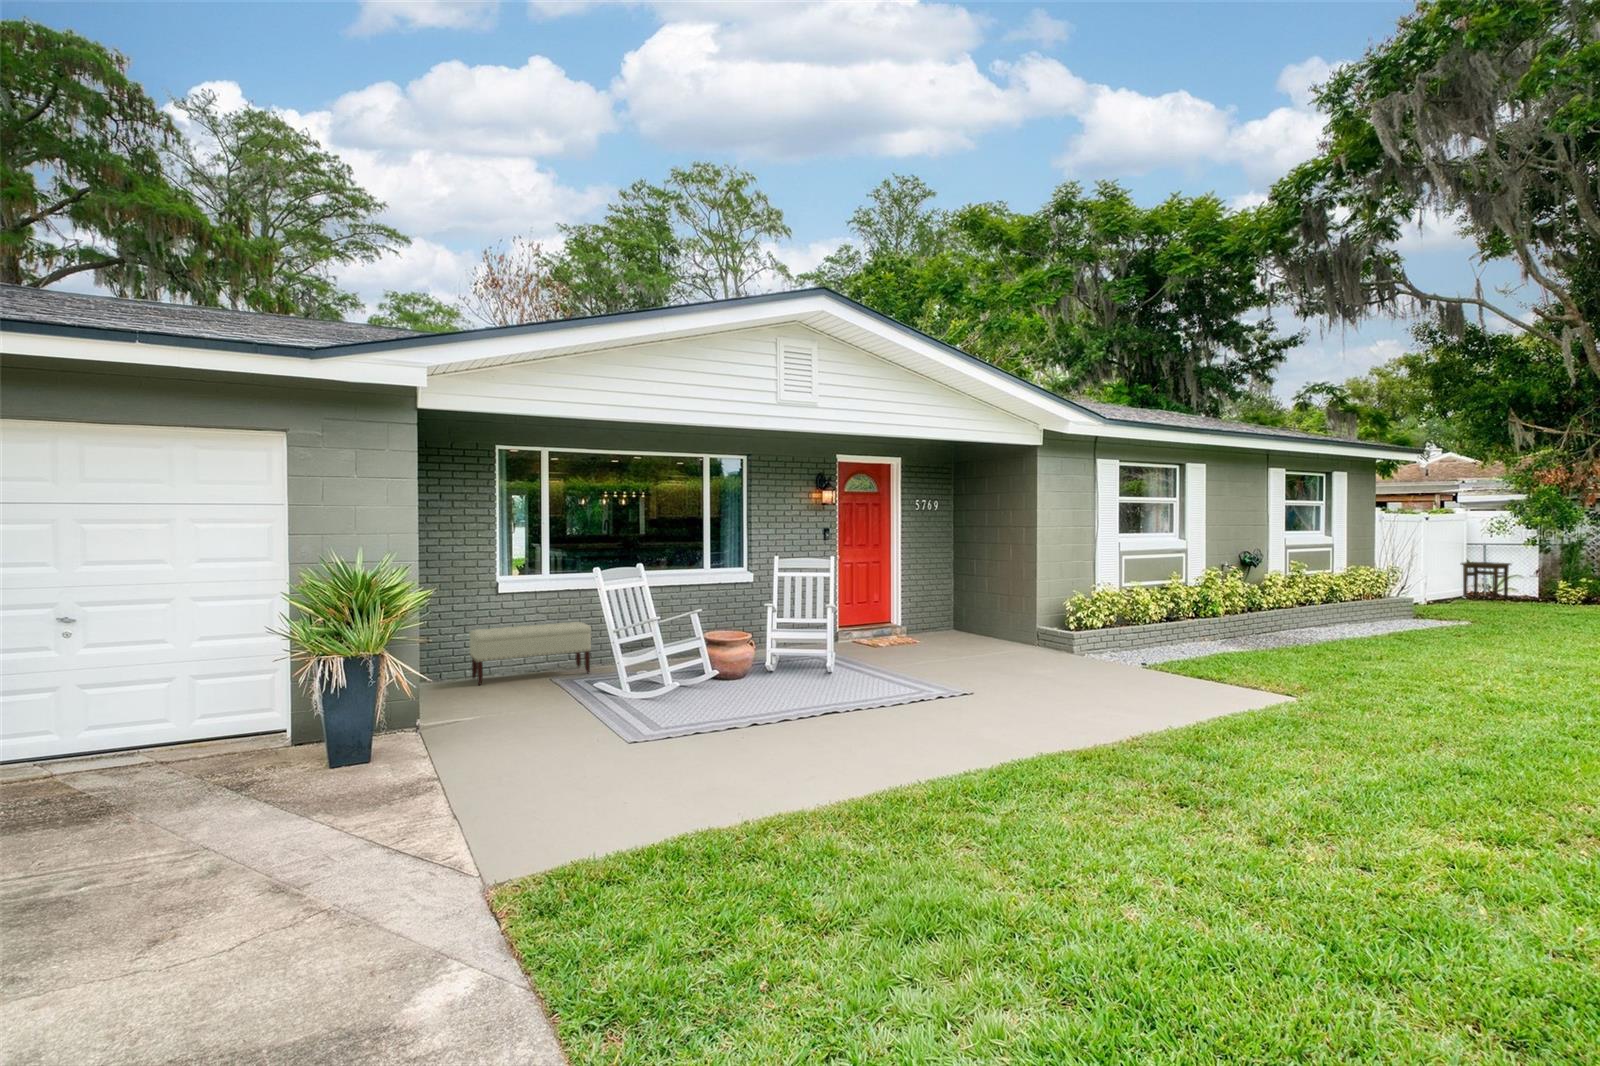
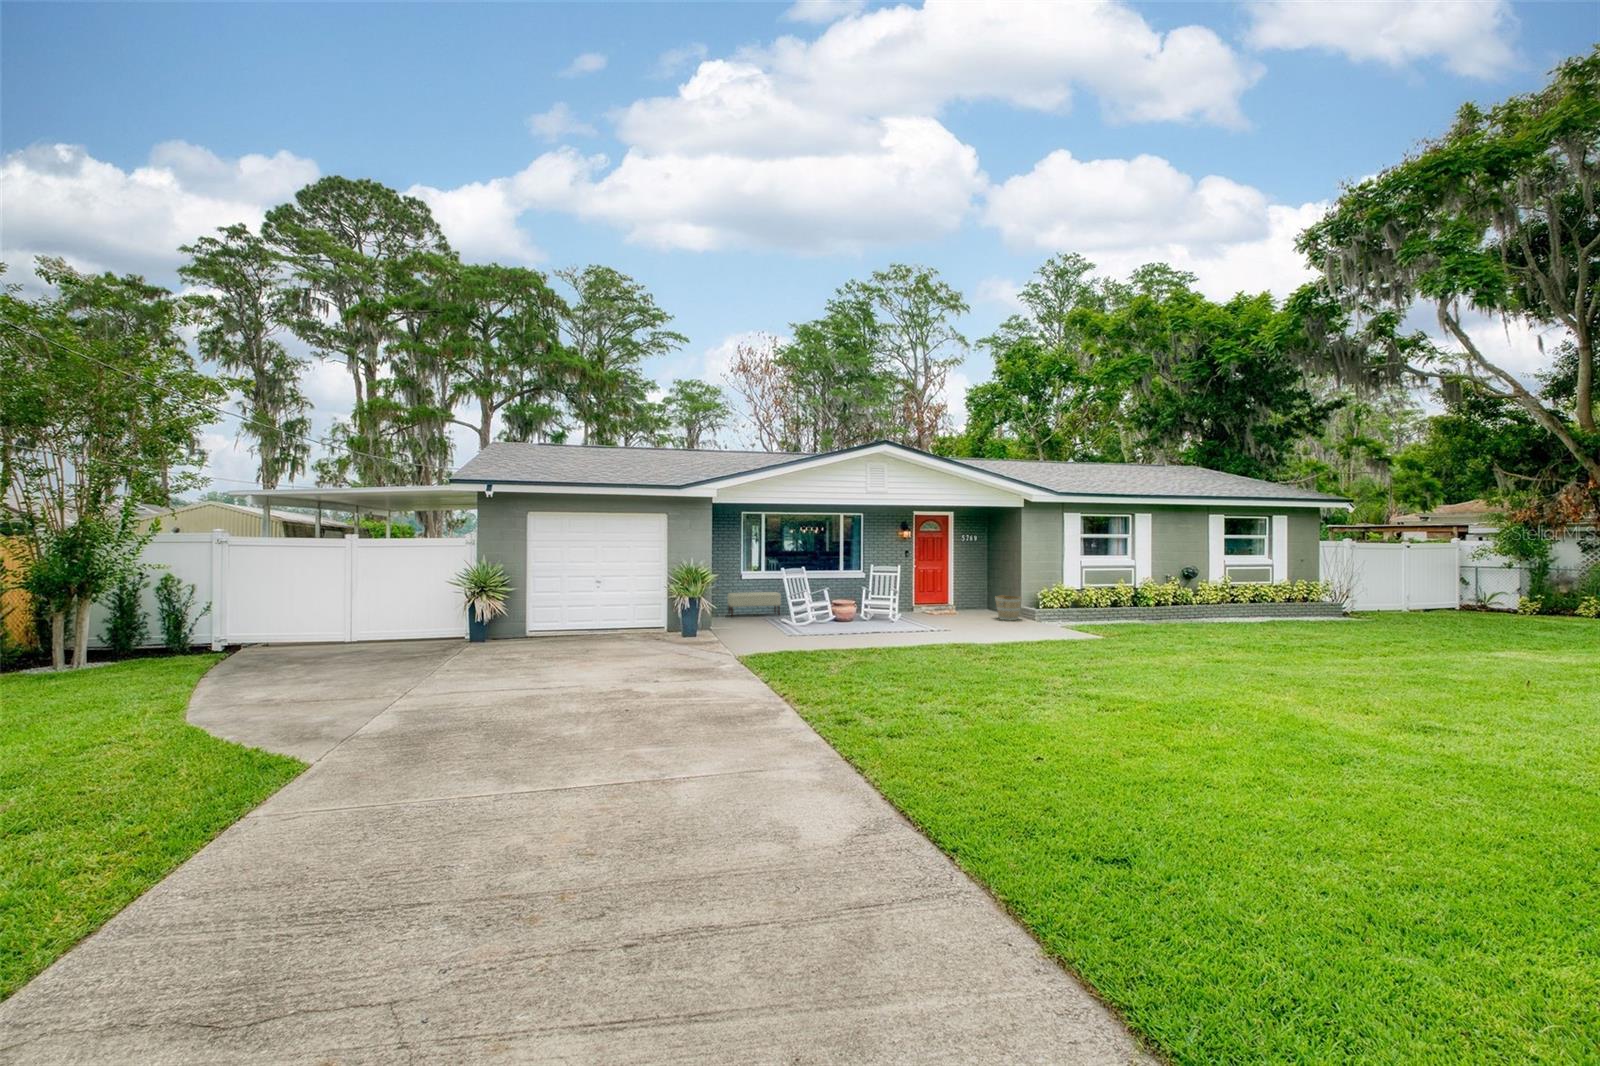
side table: present [1461,562,1510,599] -> none [1415,582,1457,611]
wooden bucket: none [996,606,1047,652] -> present [995,595,1022,620]

